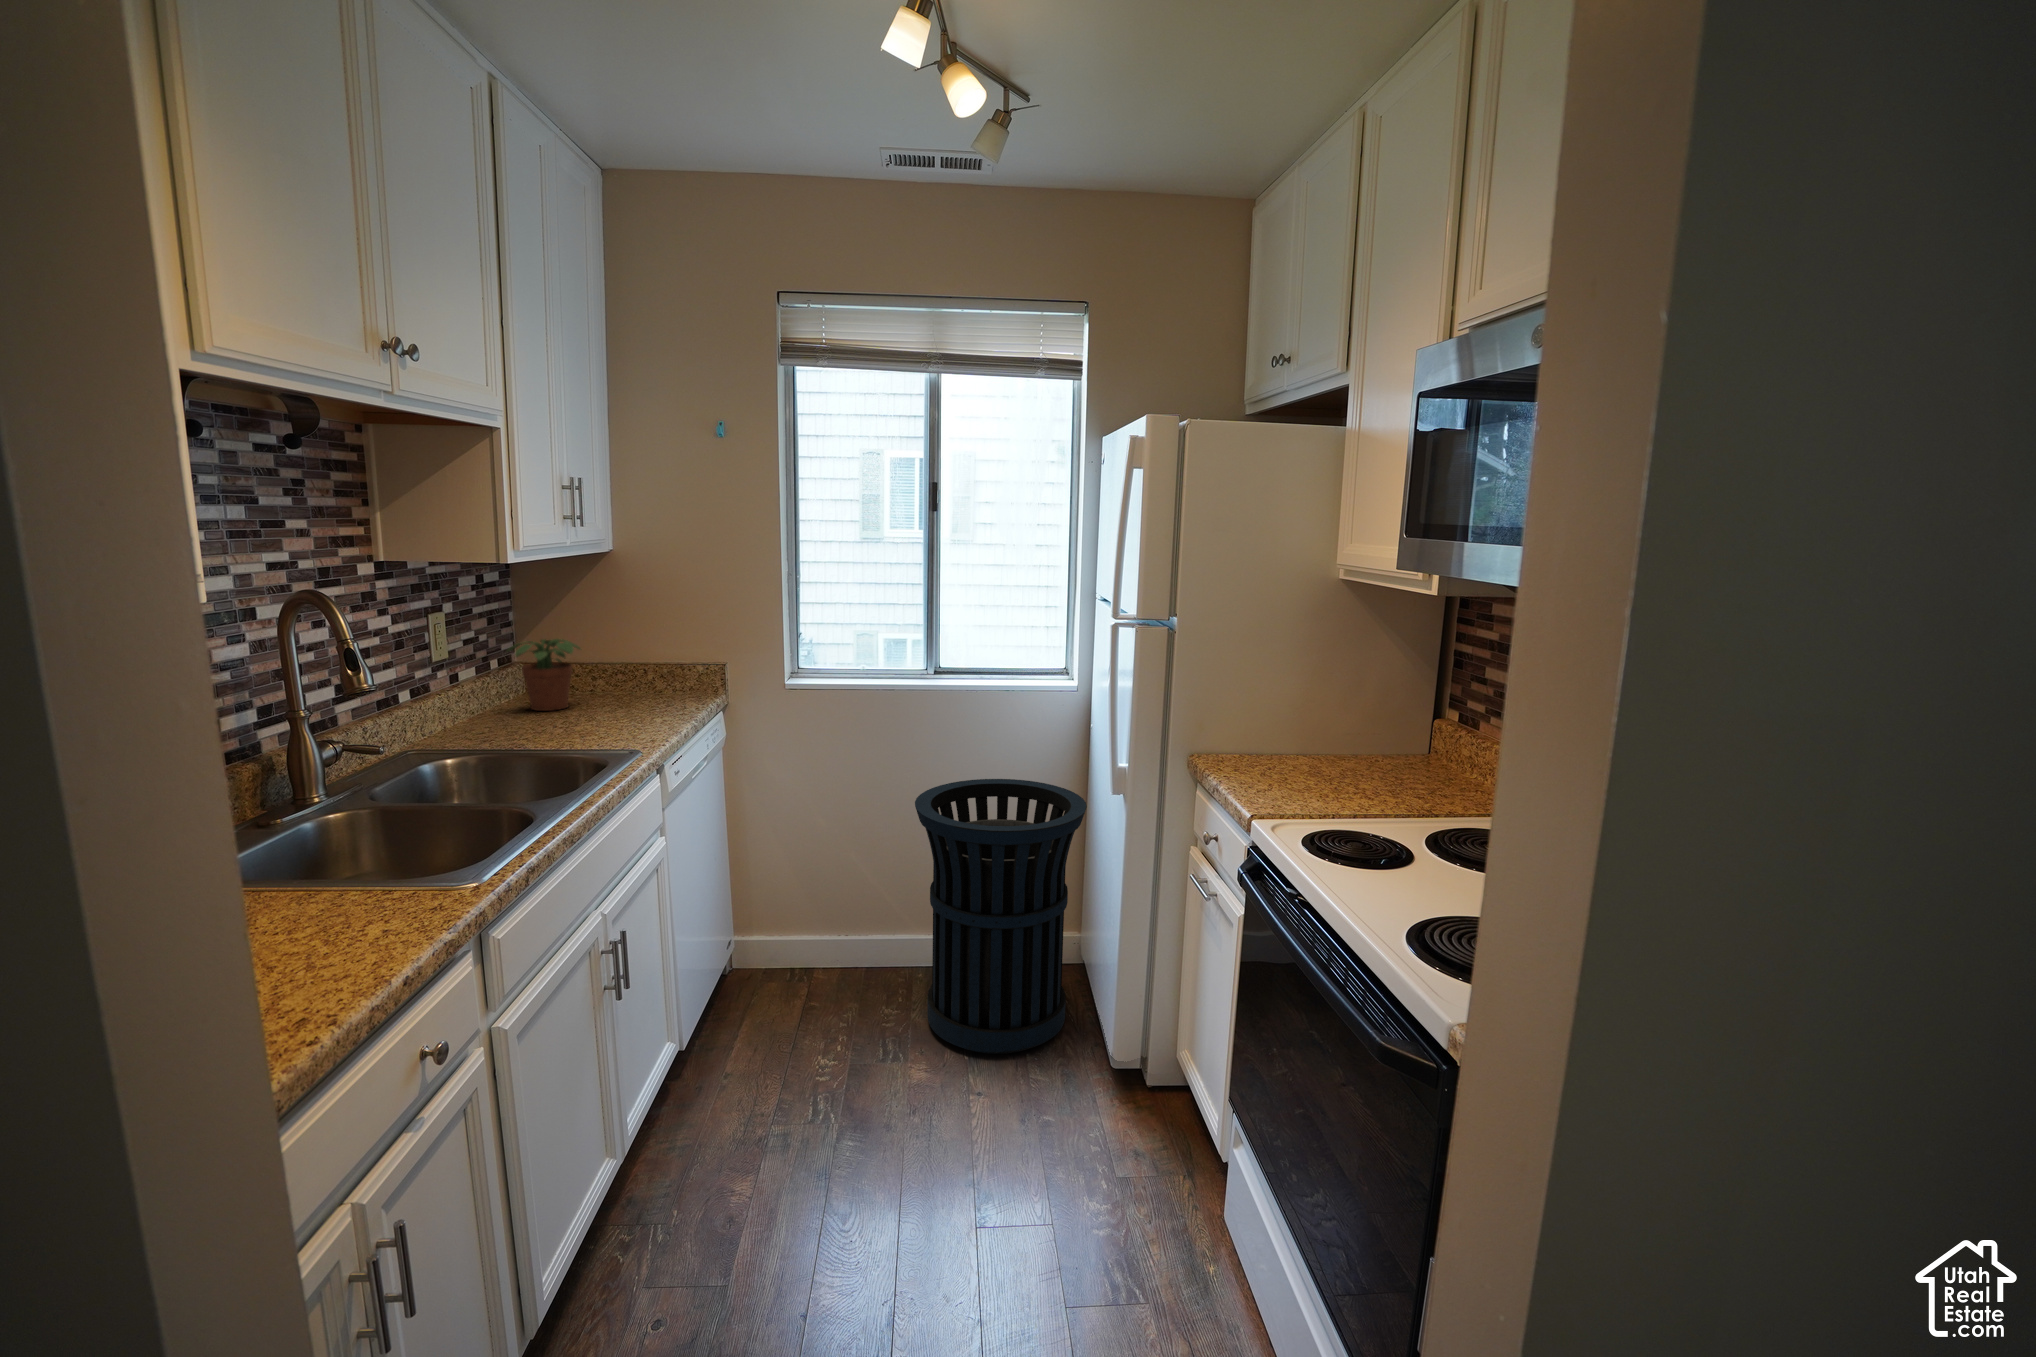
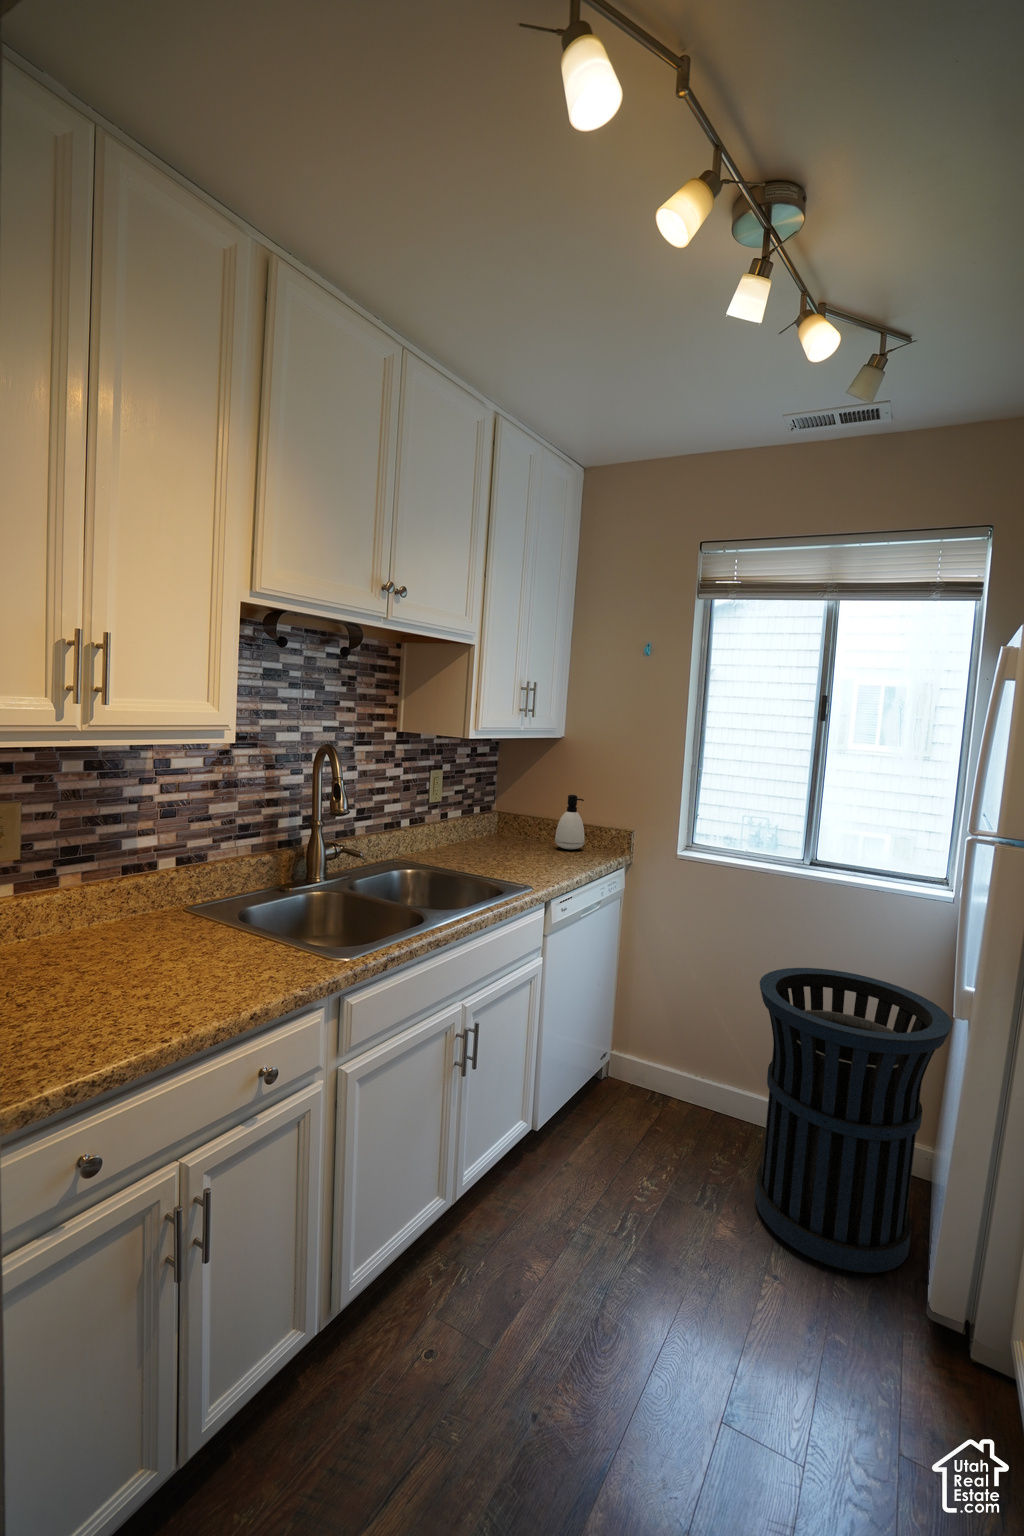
soap dispenser: none [631,629,672,700] -> present [555,795,585,850]
potted plant: present [507,639,580,711] -> none [478,795,525,846]

